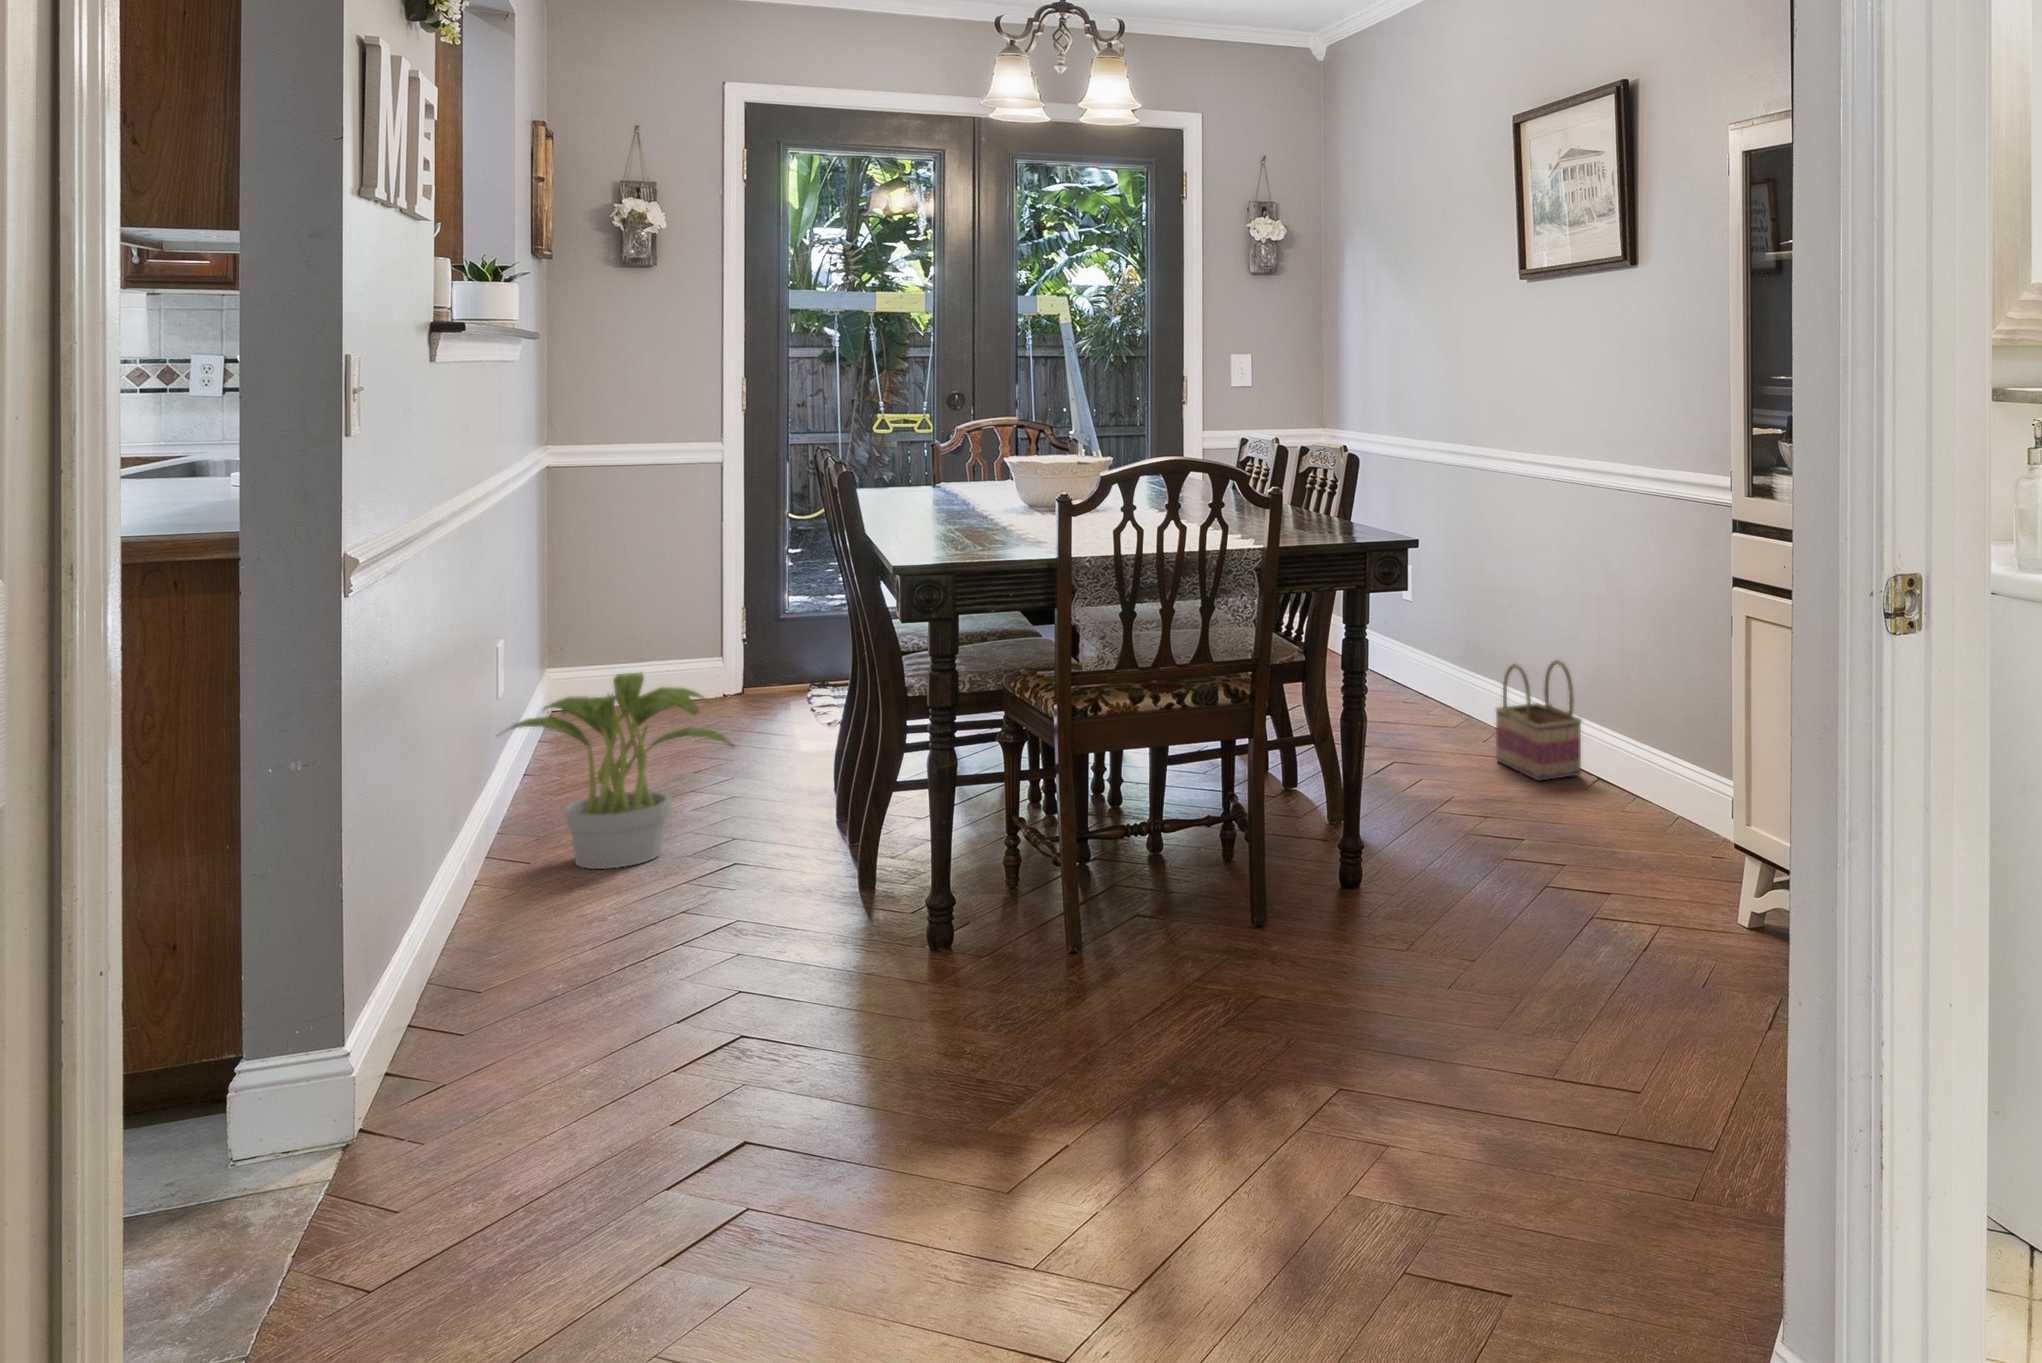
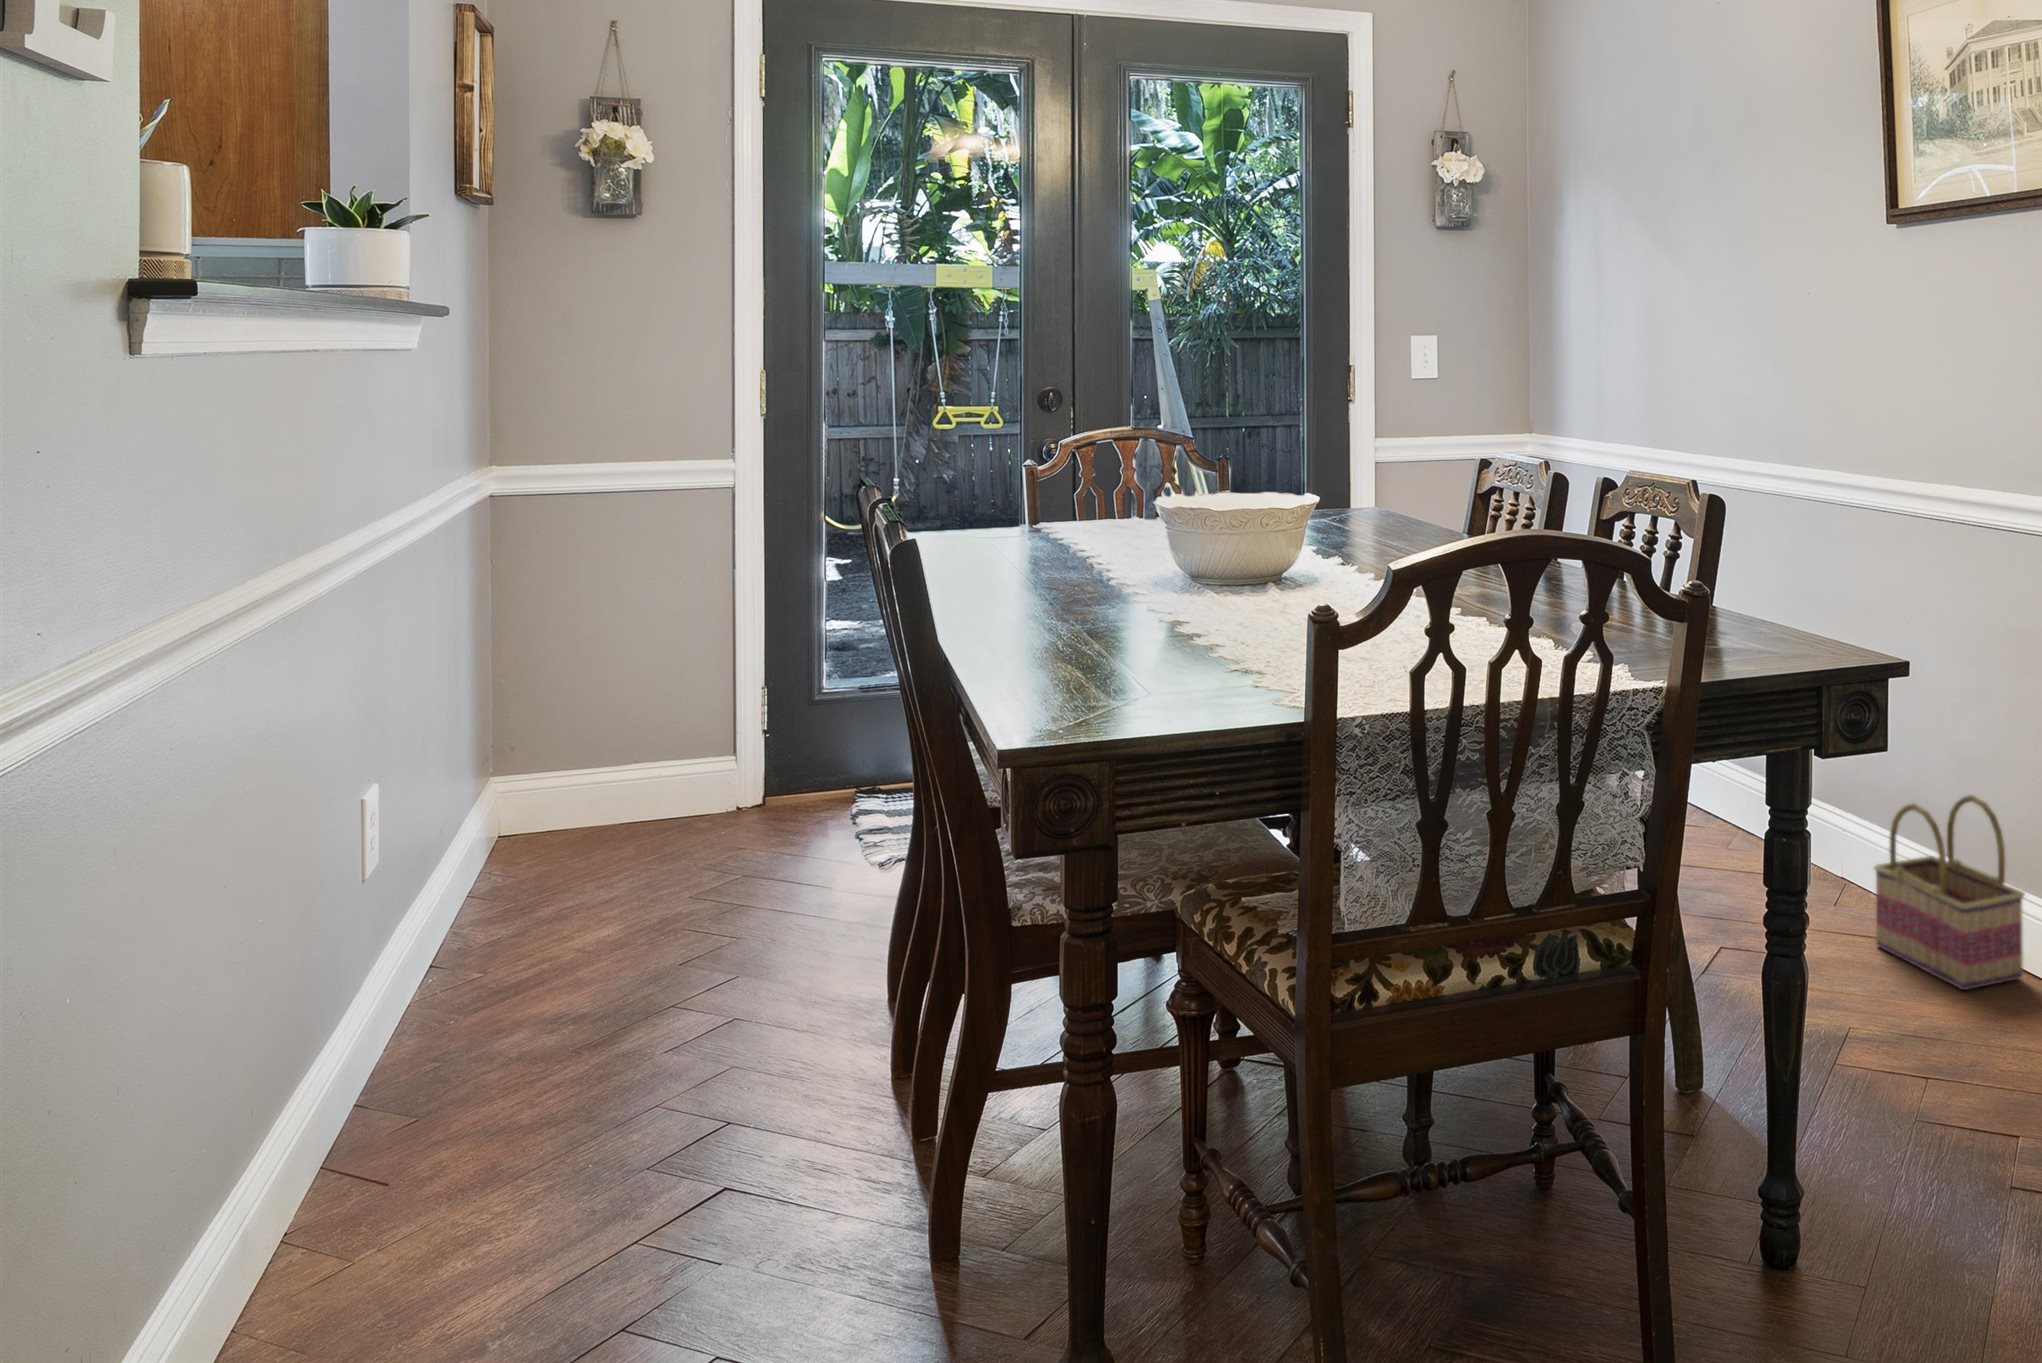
potted plant: present [509,673,734,869] -> none [327,851,726,1200]

